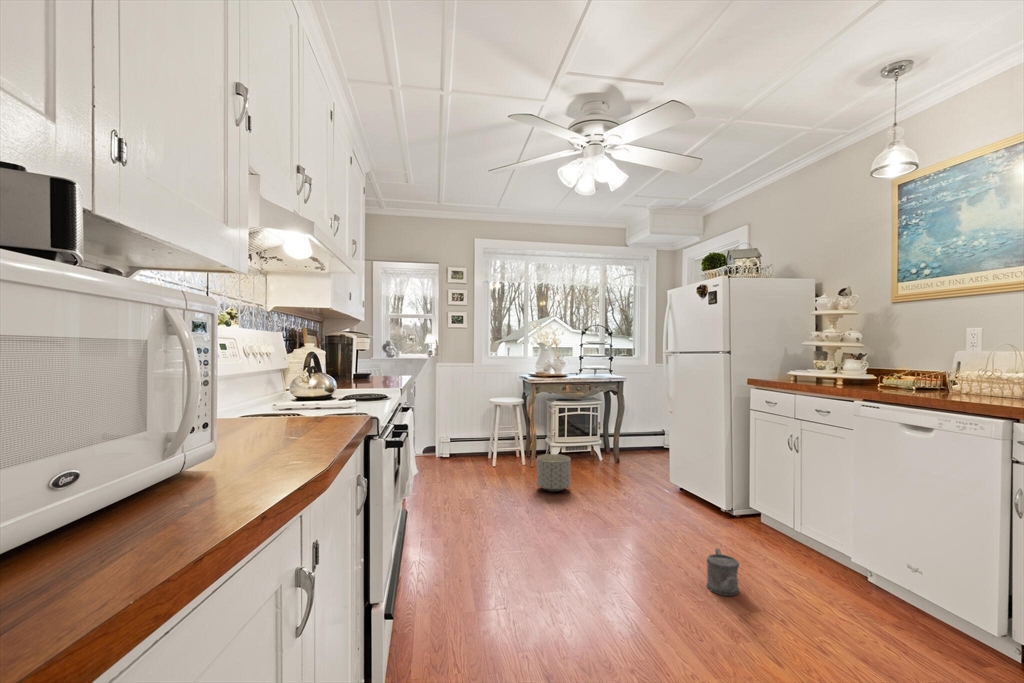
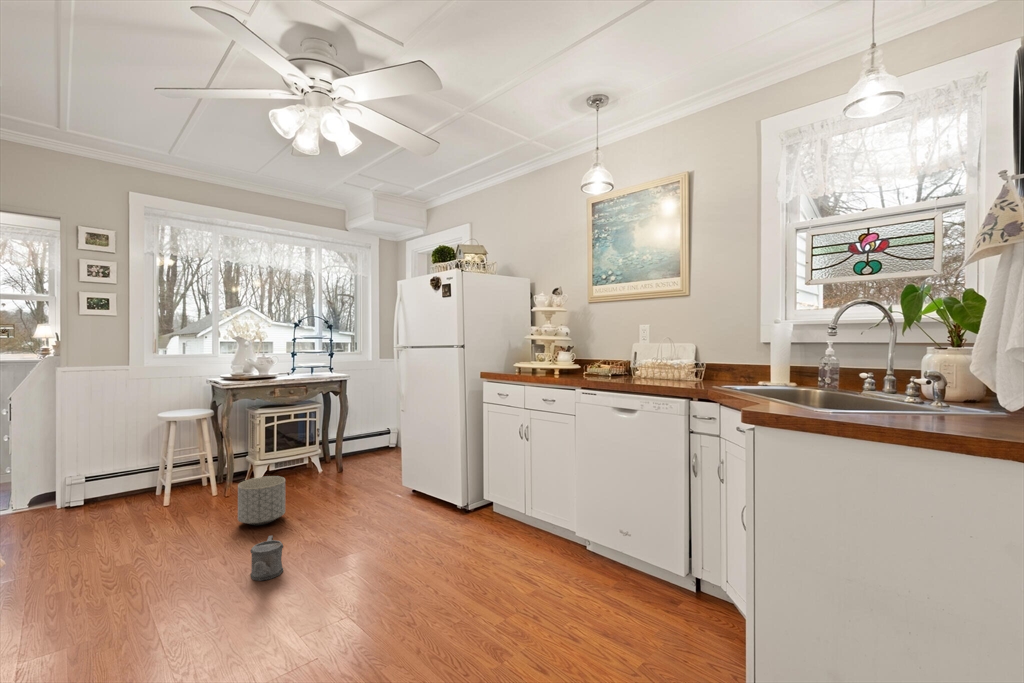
watering can: present [707,549,739,596] -> present [251,535,283,581]

